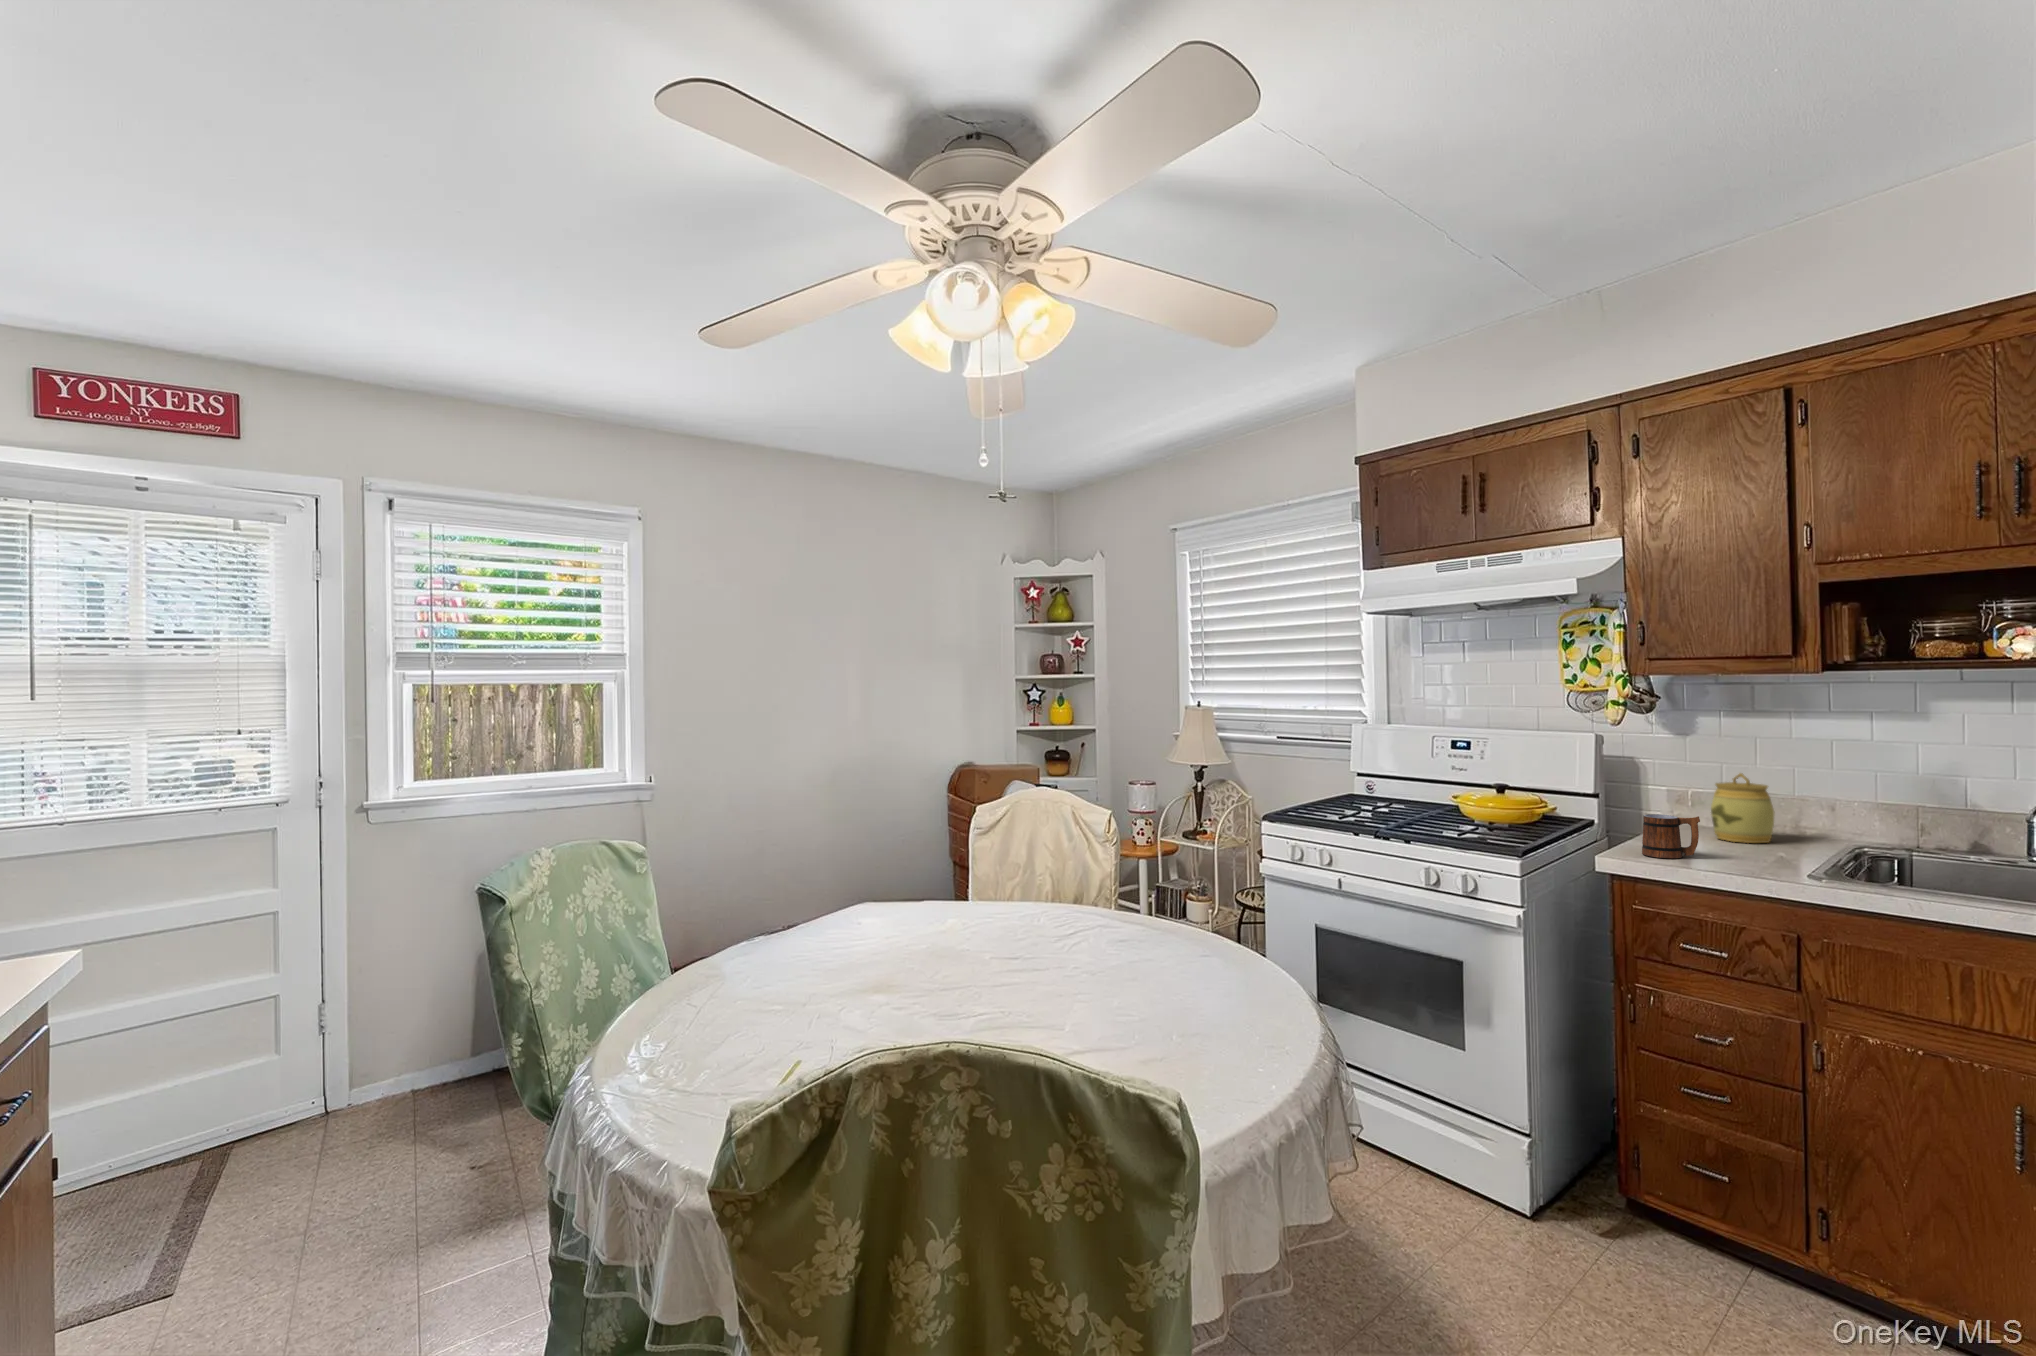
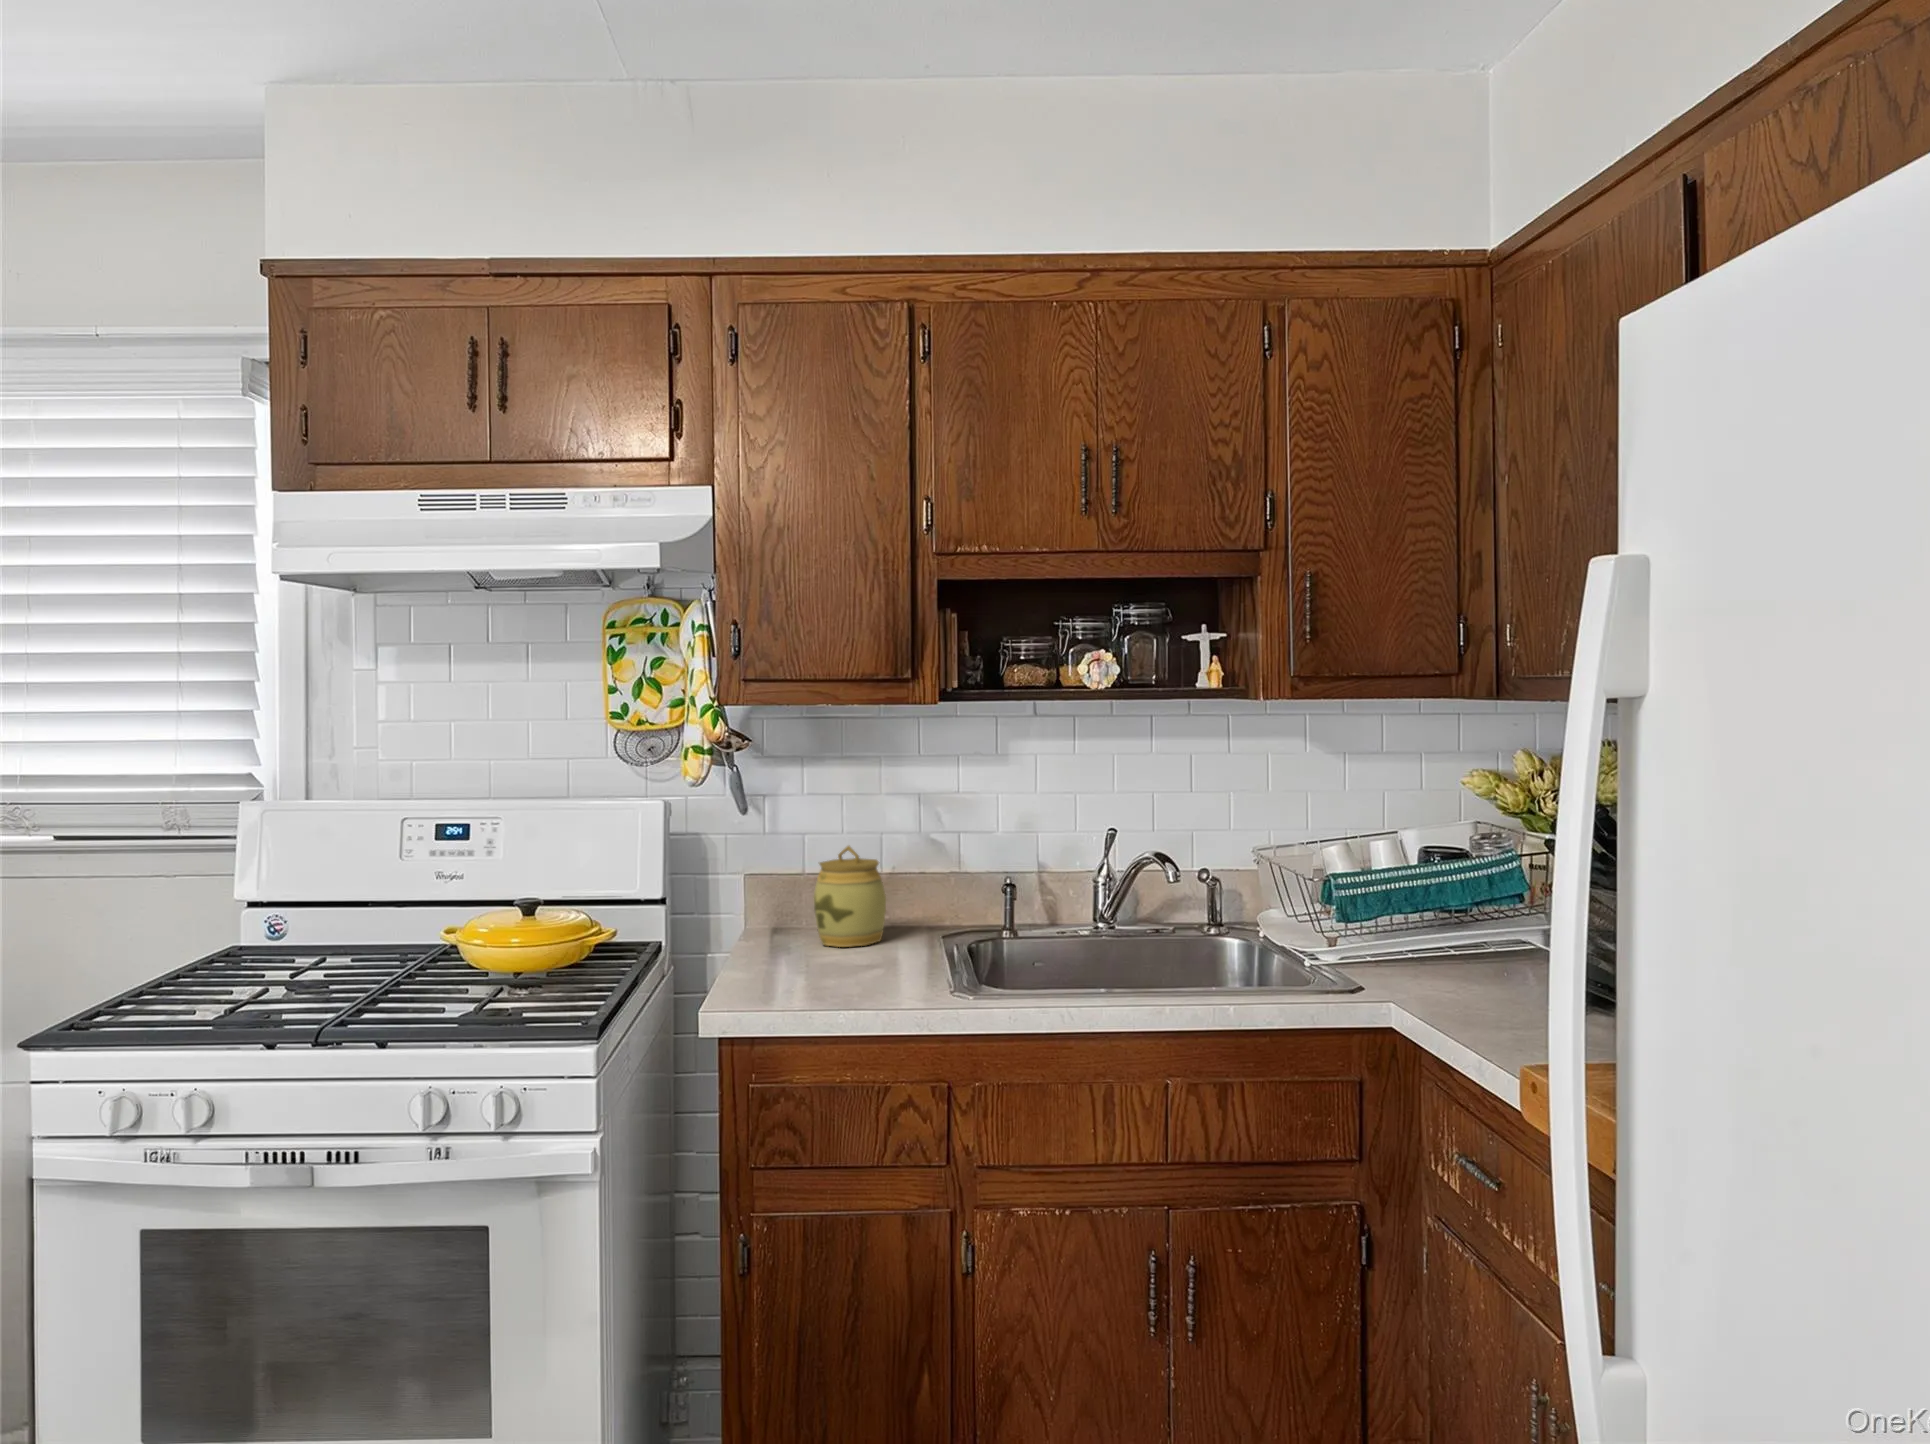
mug: present [1642,814,1700,858] -> none [748,921,821,994]

